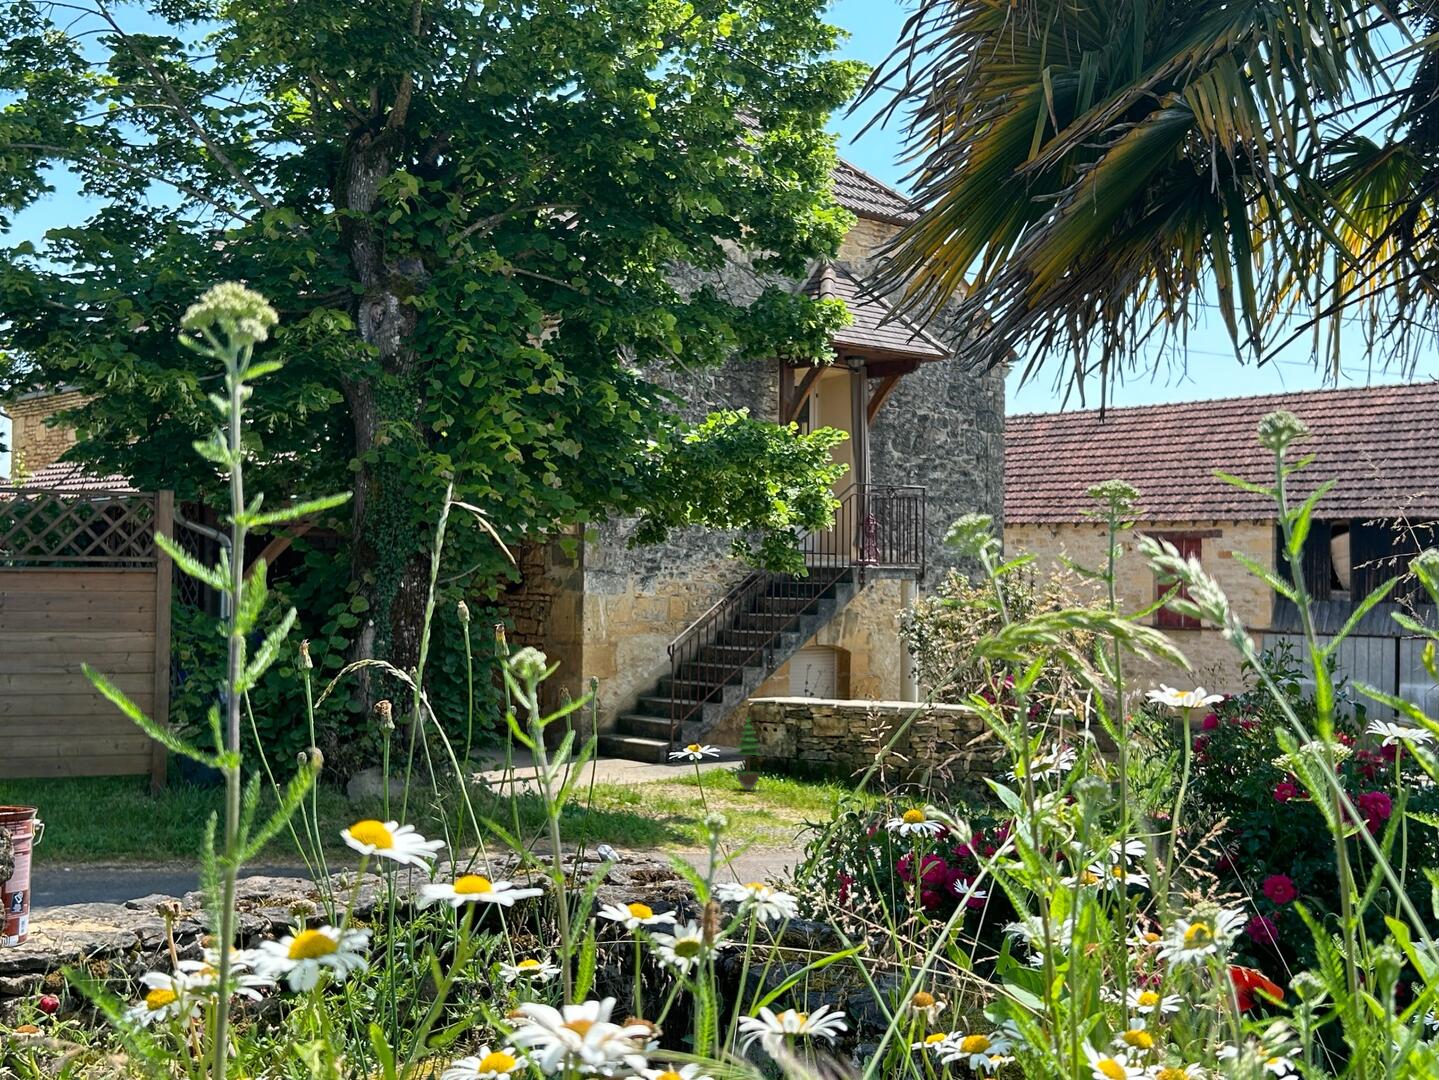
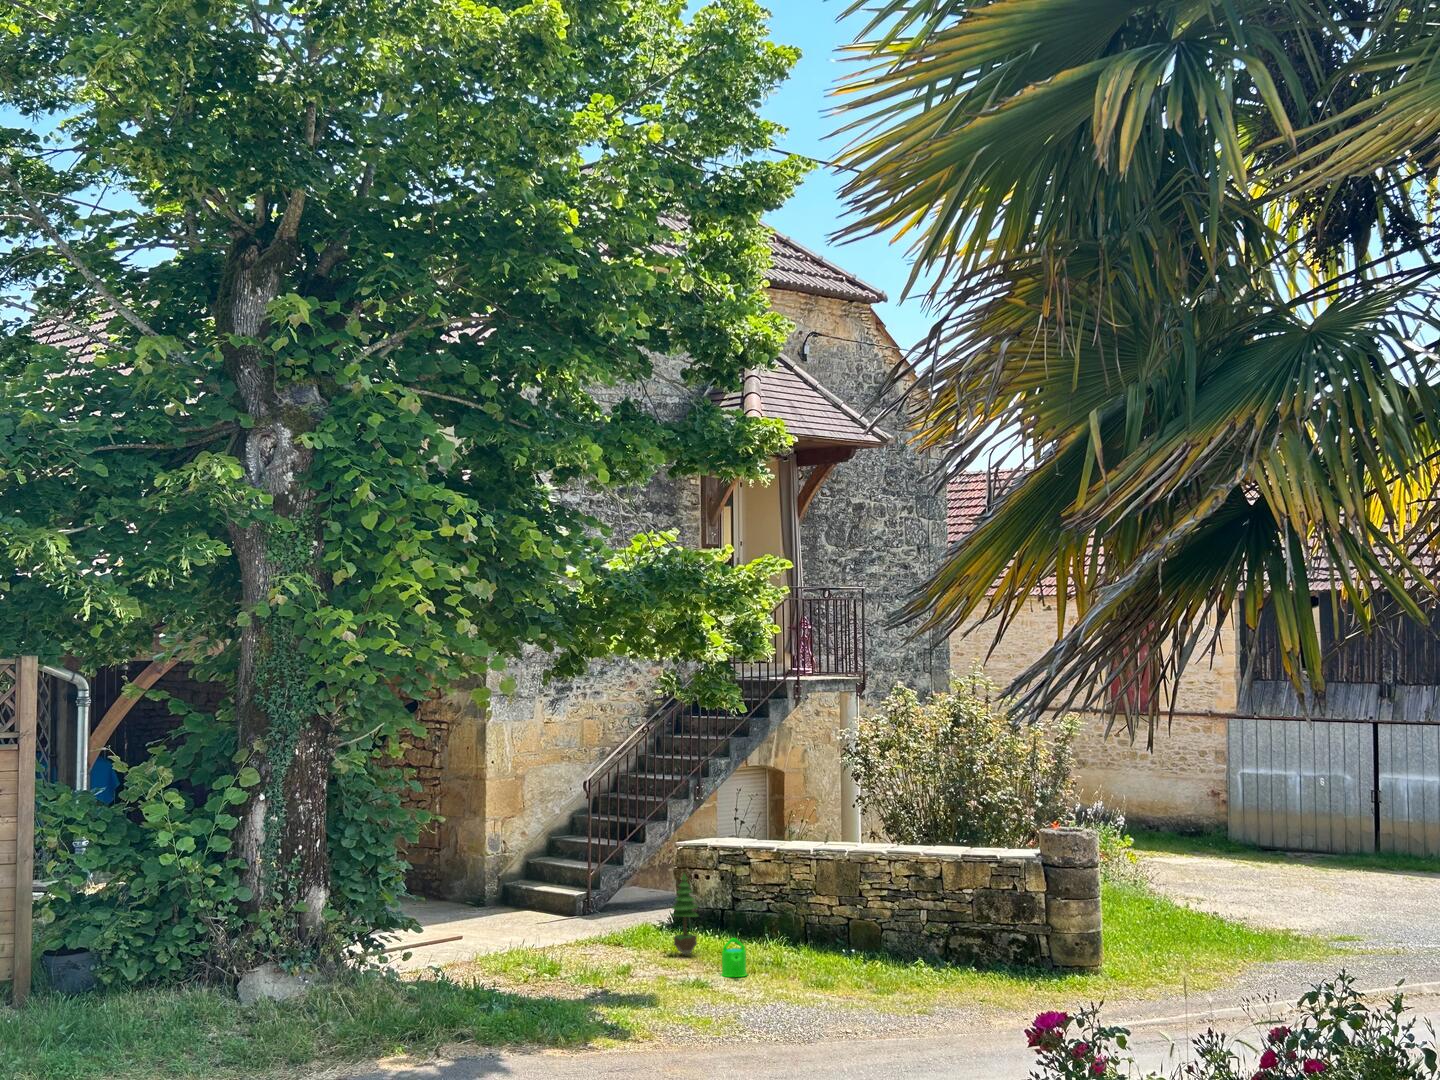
watering can: none [777,770,803,804] -> present [722,938,747,977]

